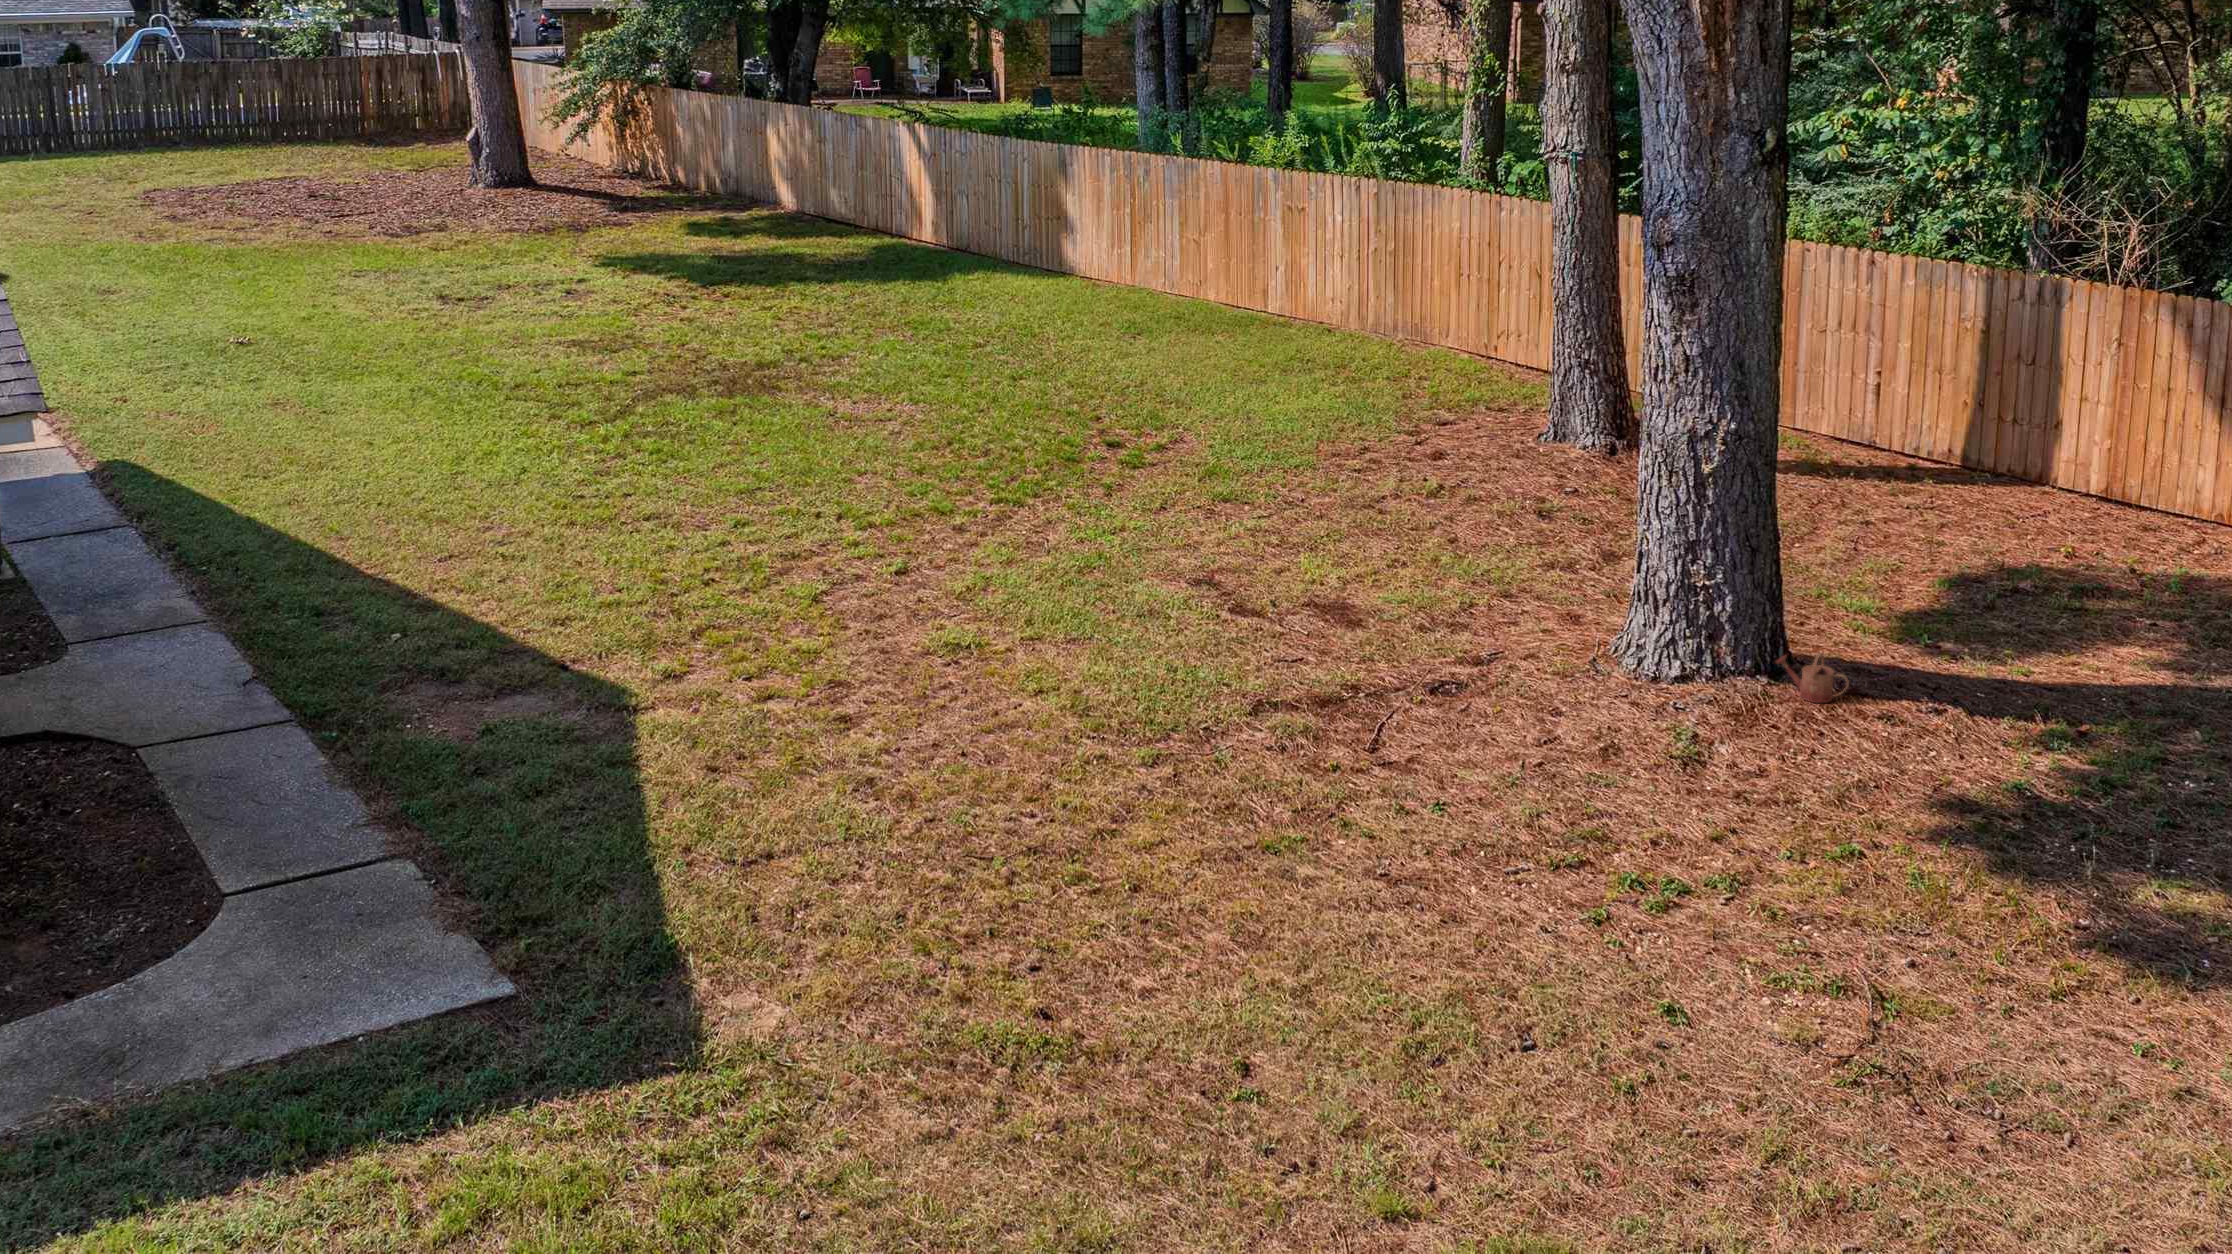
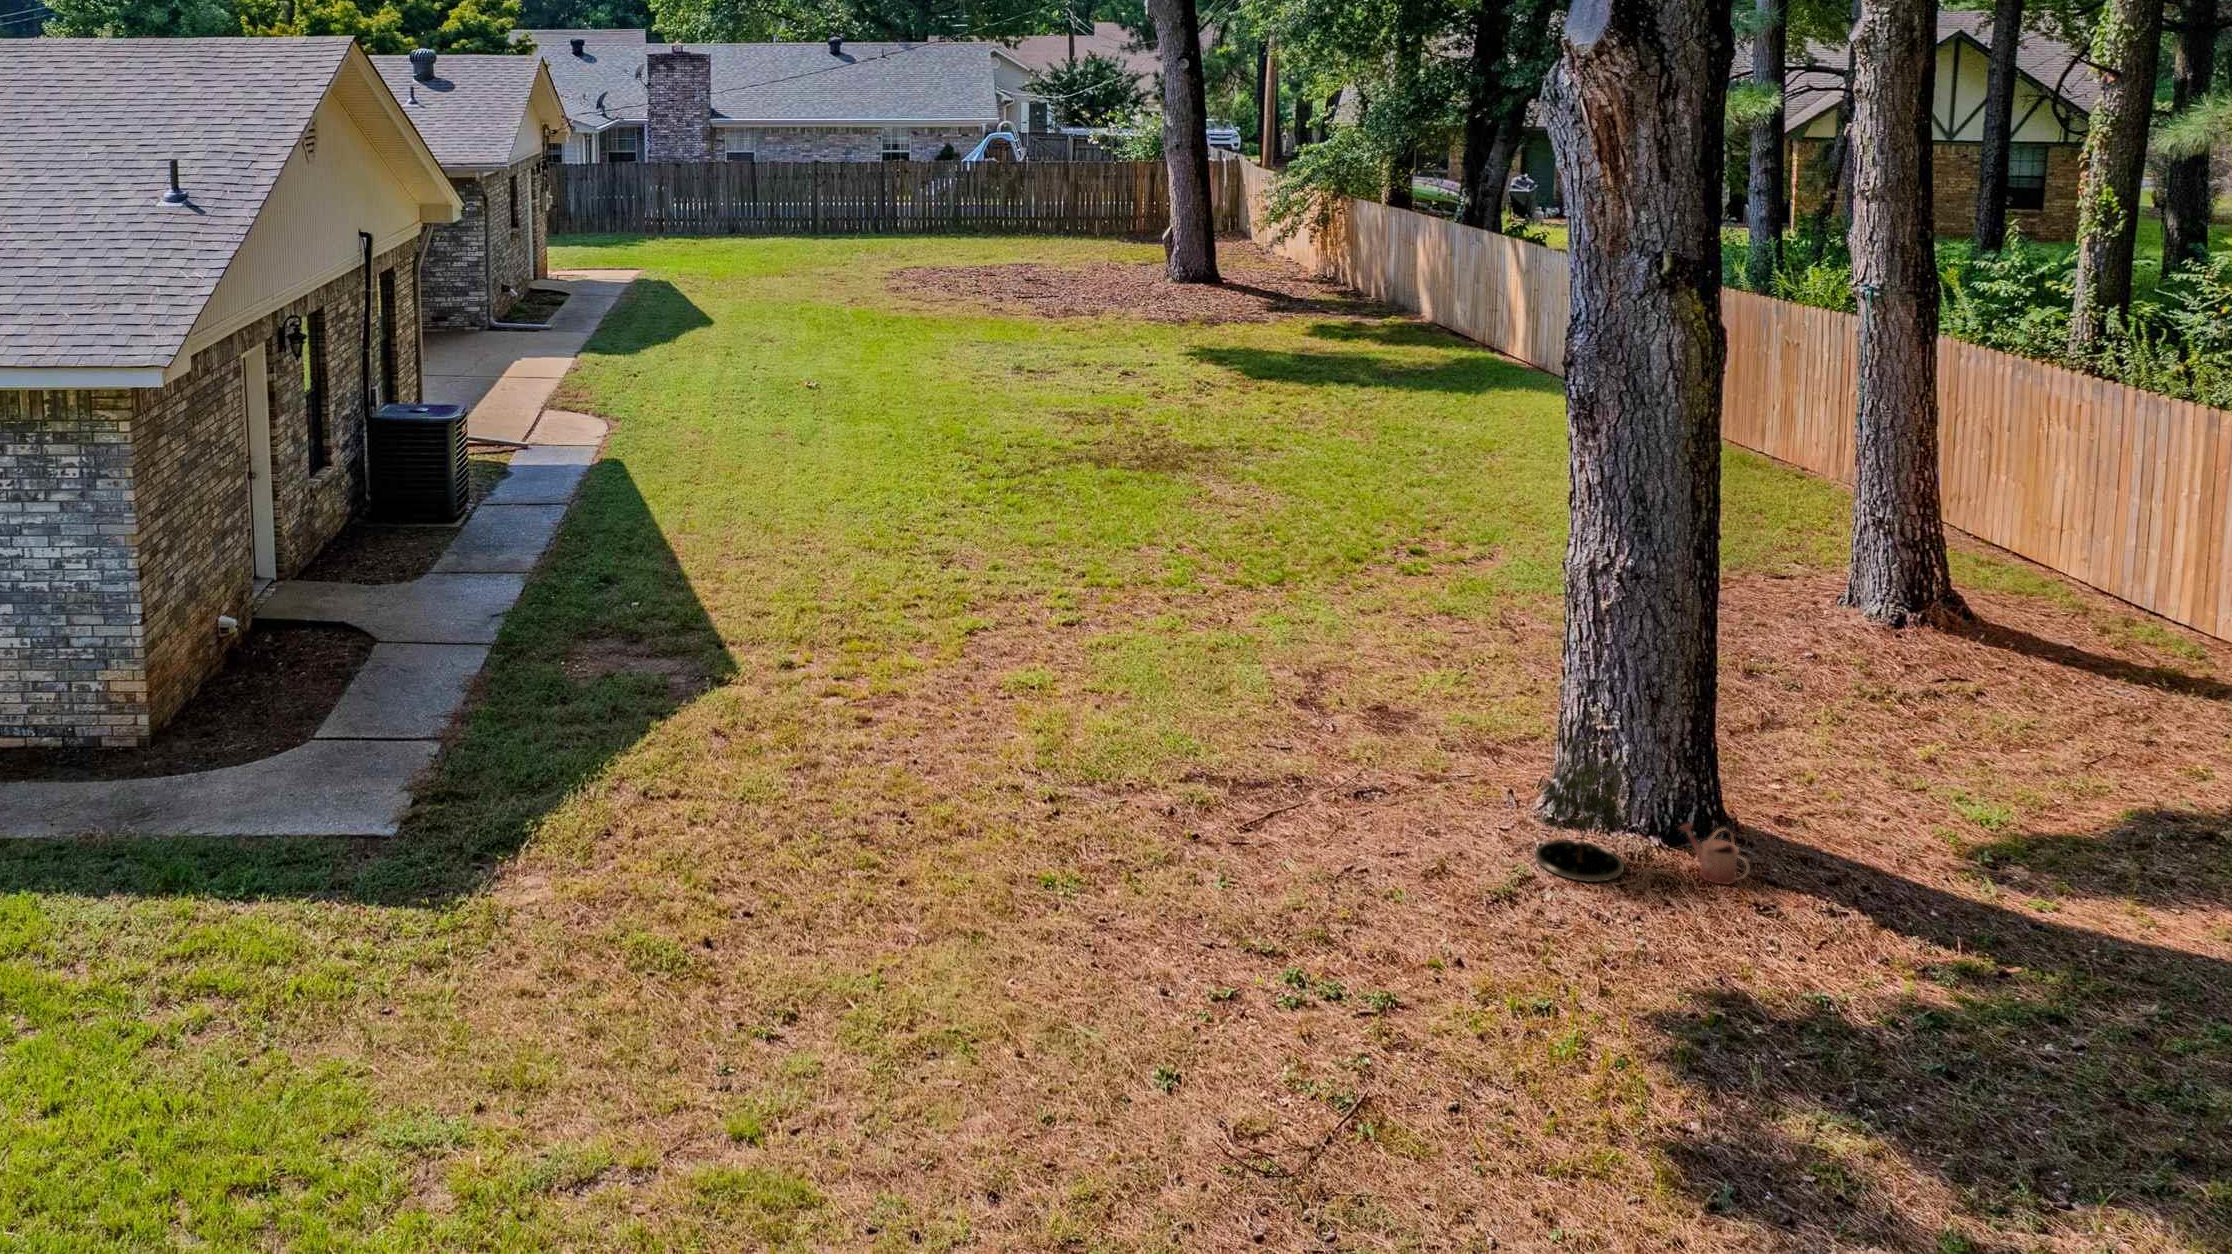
potted tree: none [1673,579,1761,725] -> present [1535,723,1633,882]

